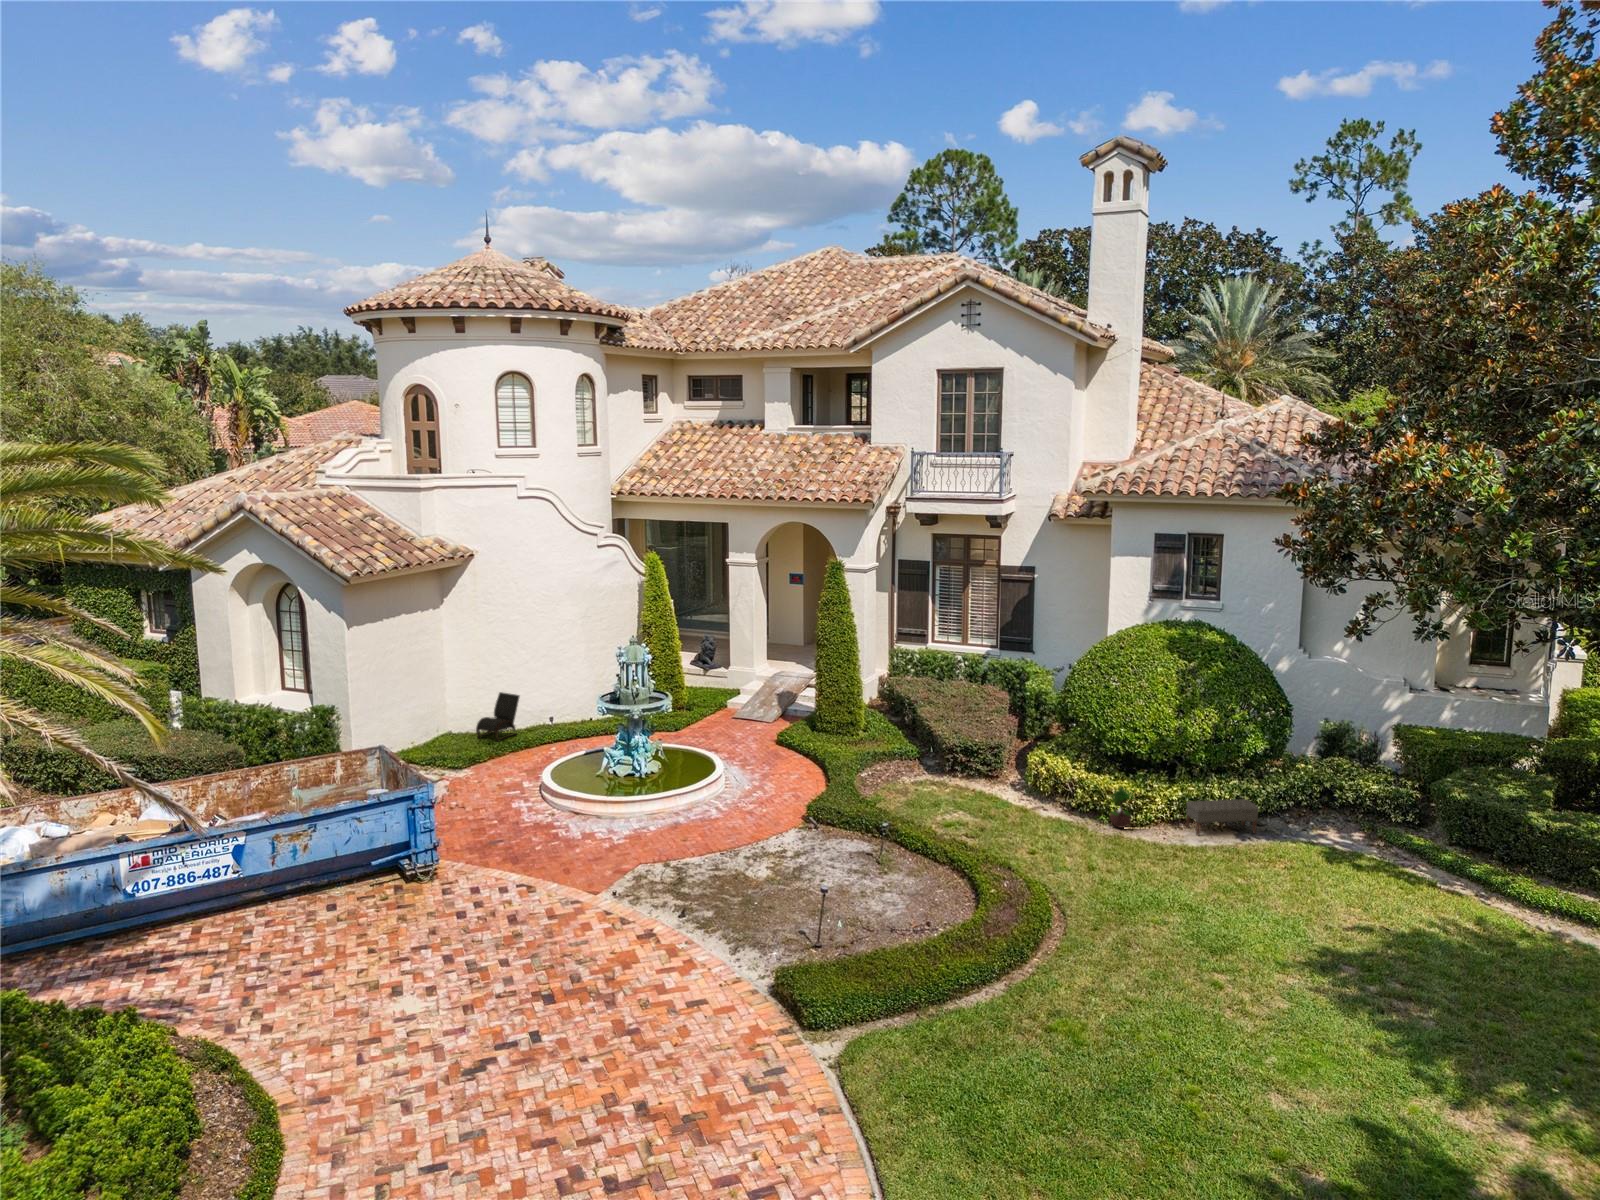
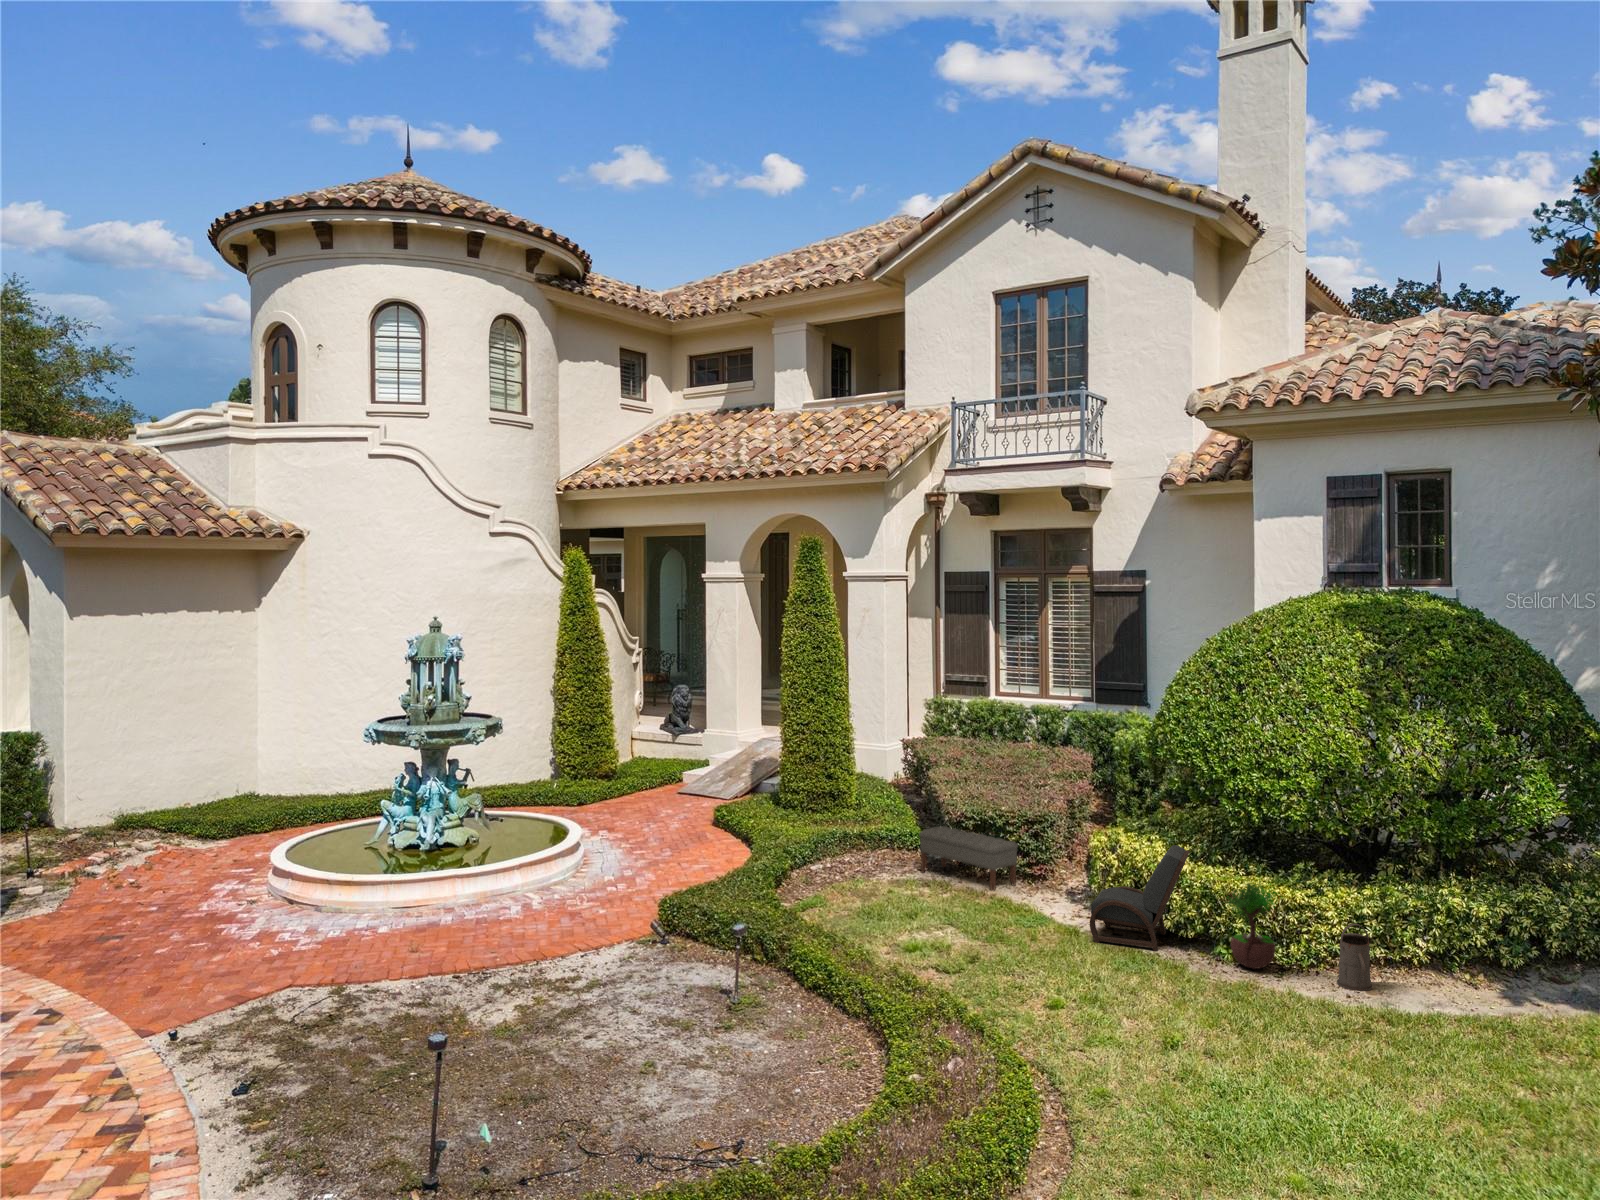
lounge chair: present [476,692,519,741] -> present [1090,845,1190,951]
bench: present [1186,799,1259,836] -> present [919,826,1018,891]
watering can: none [1160,801,1176,837] -> present [1337,924,1372,991]

